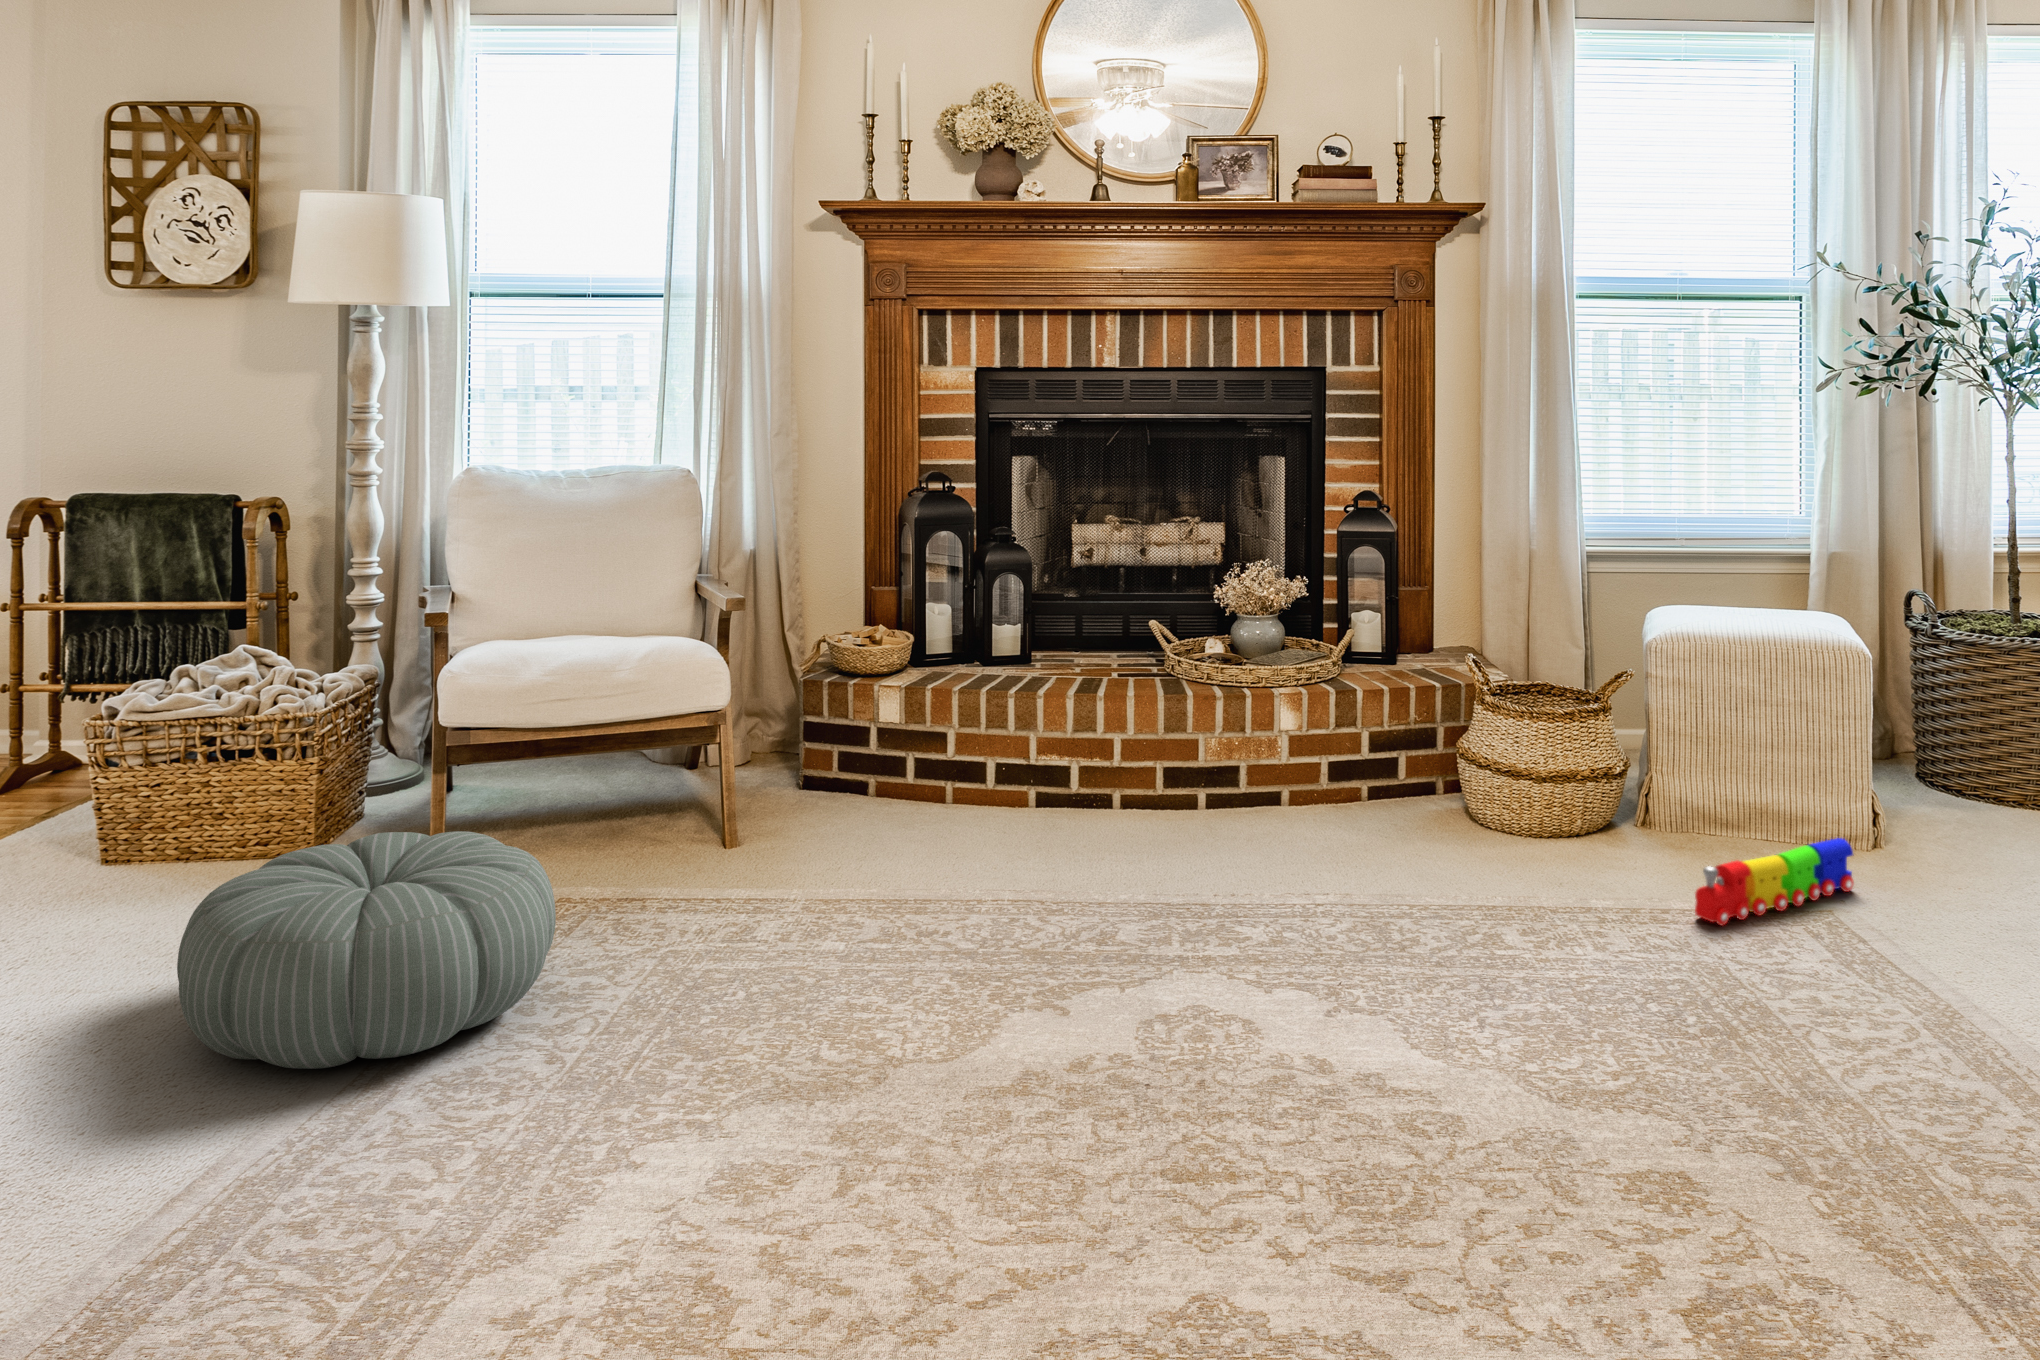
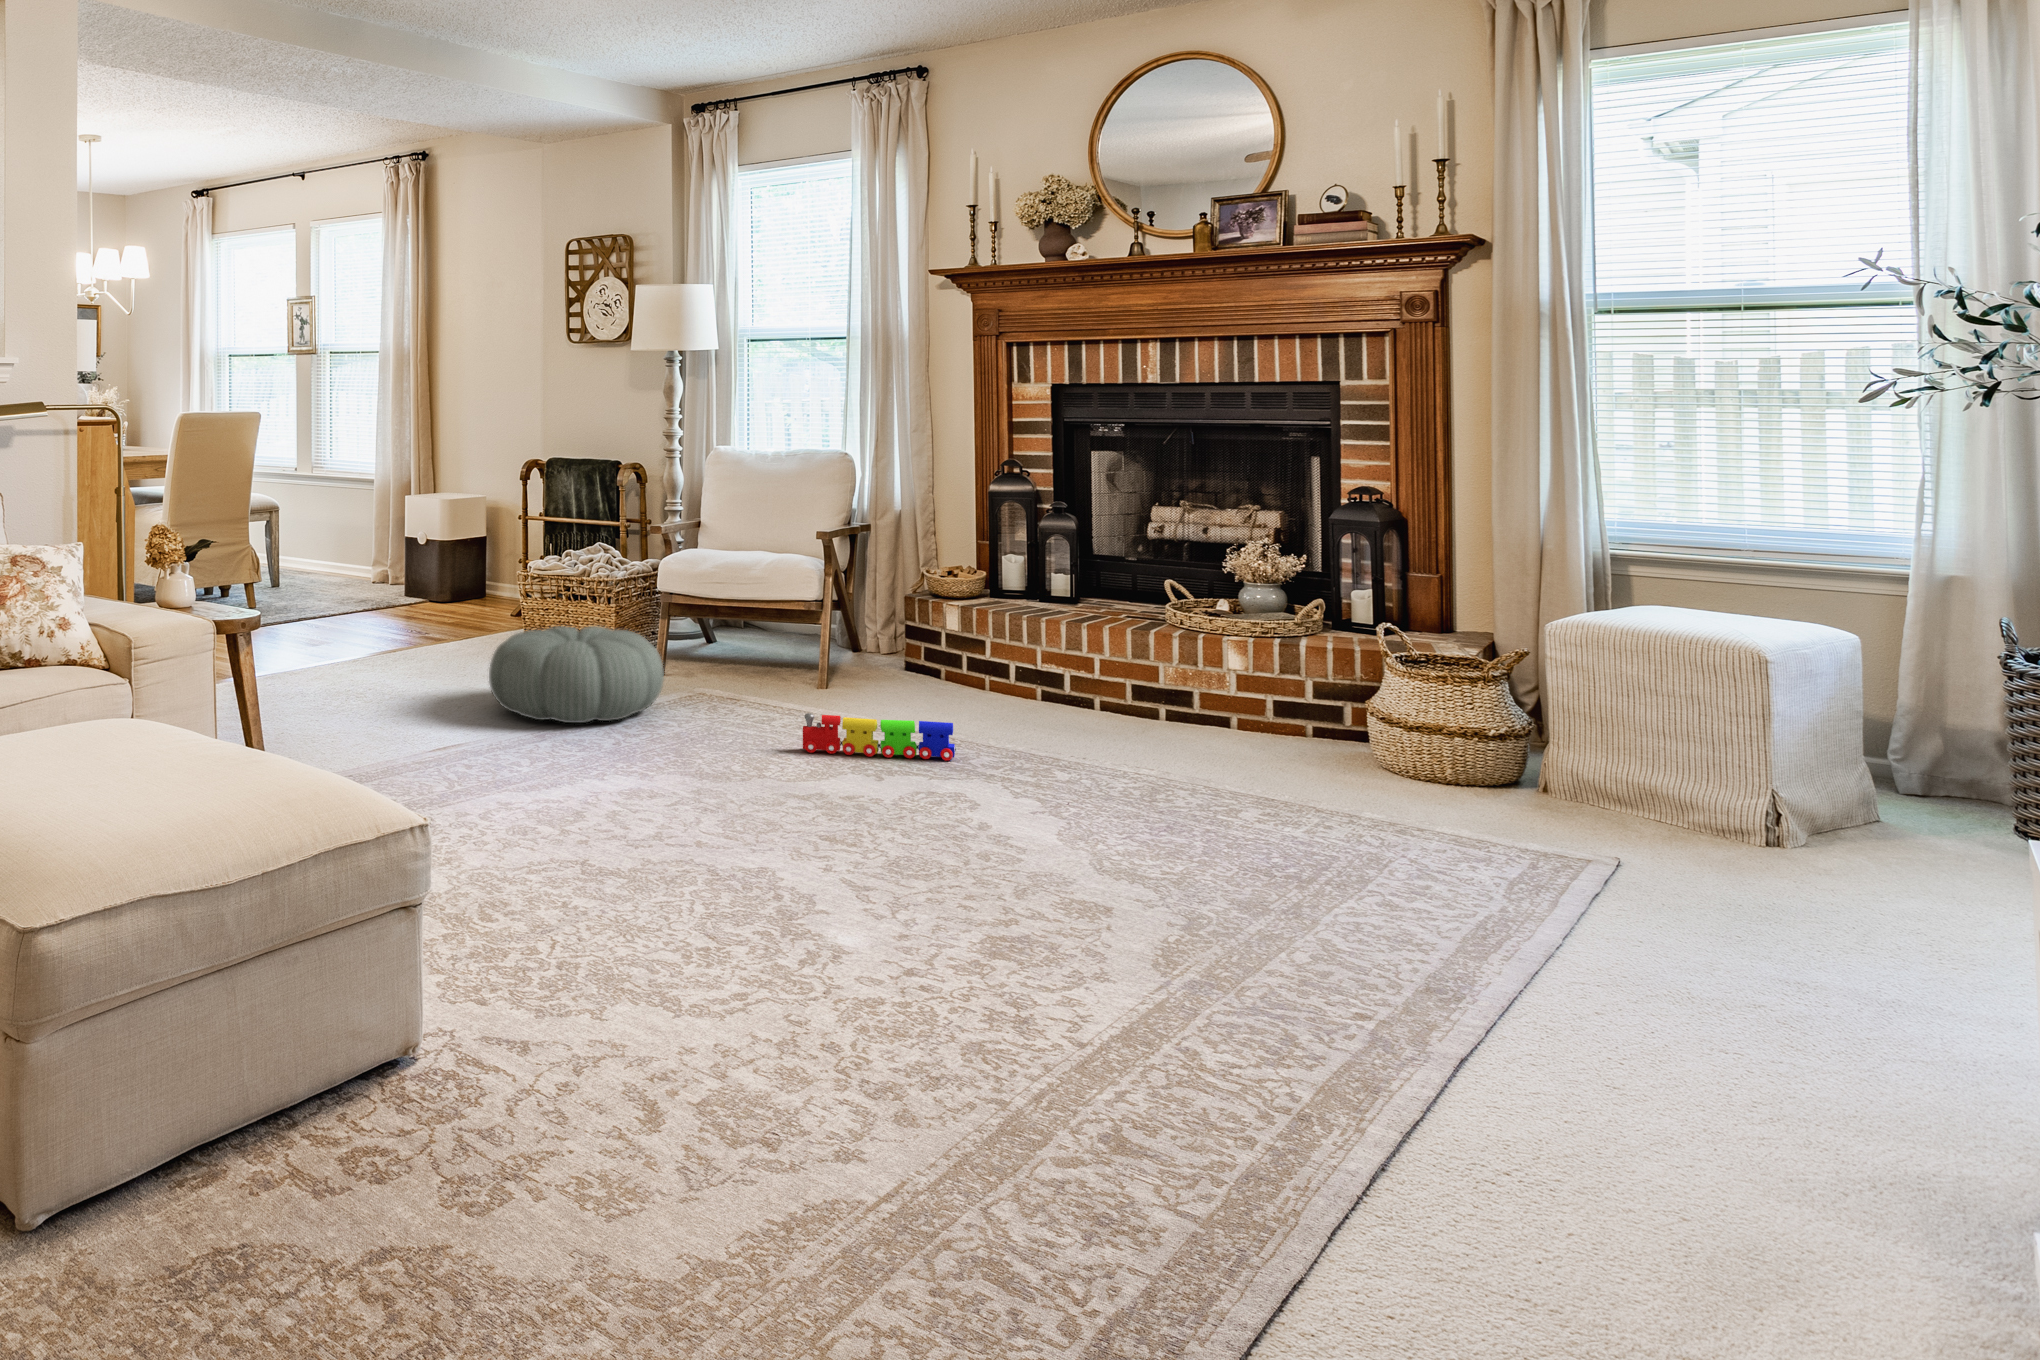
toy train: present [1695,838,1854,925] -> present [803,713,956,761]

